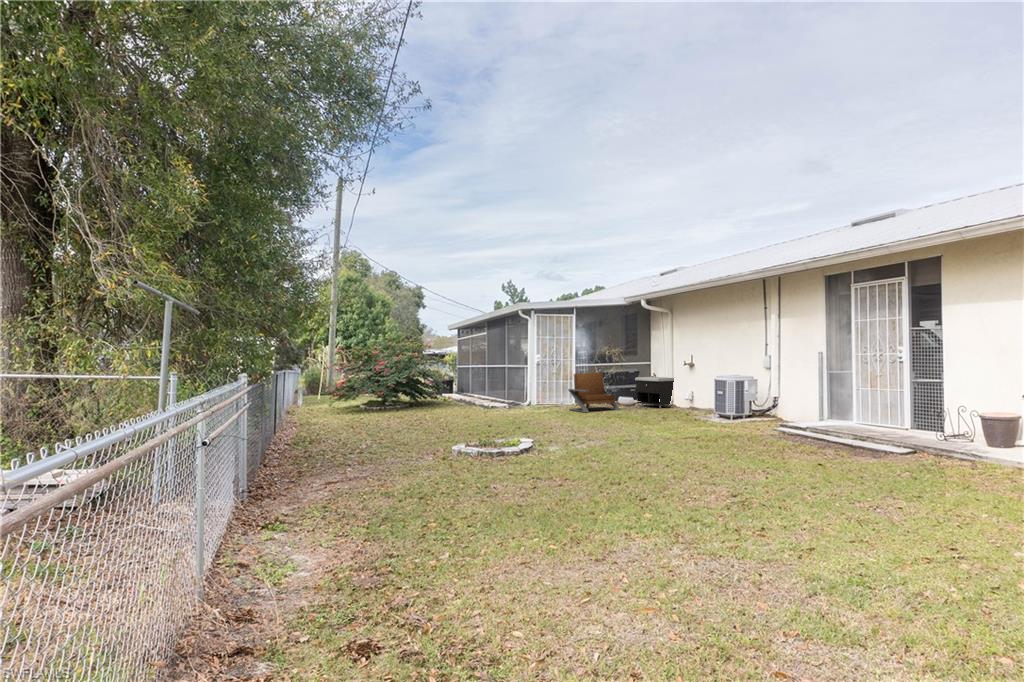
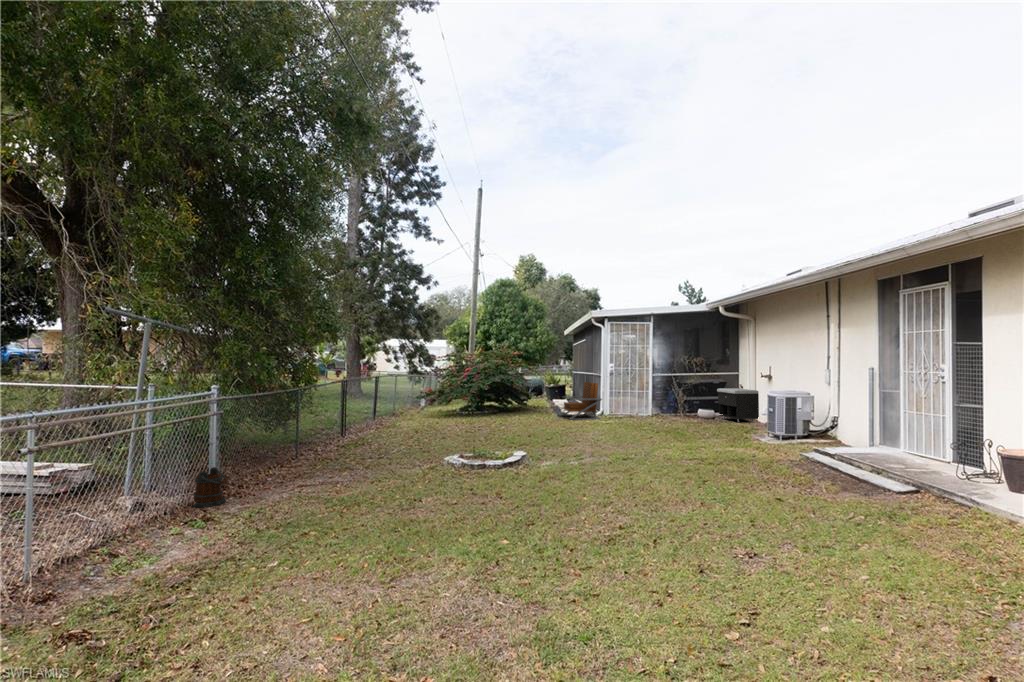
lounge chair: present [568,373,620,412] -> present [562,382,602,420]
bucket: none [255,483,299,534] -> present [192,467,228,507]

